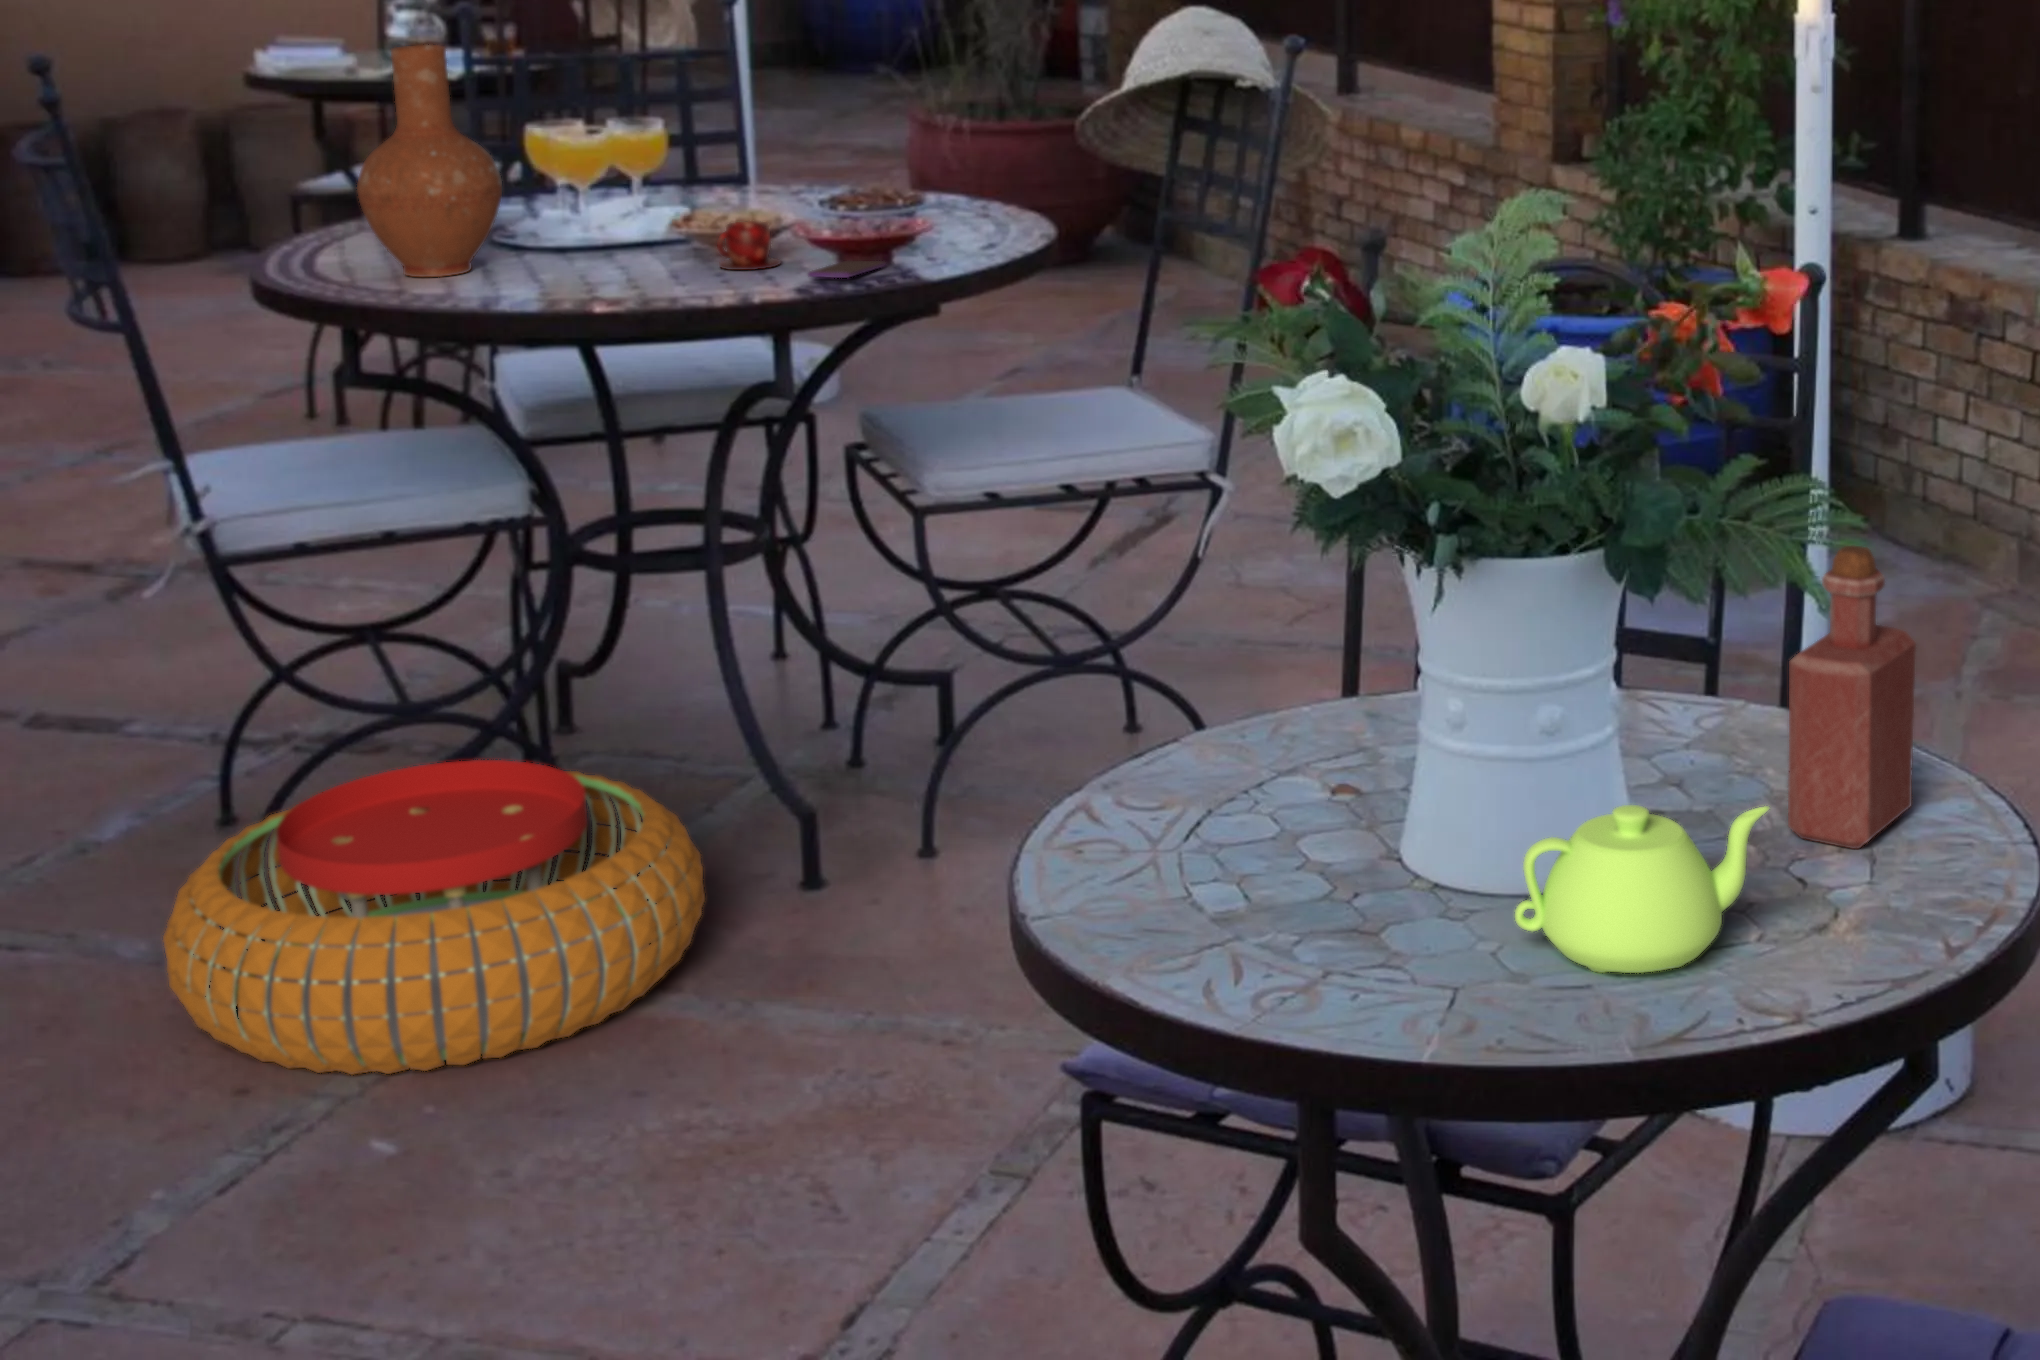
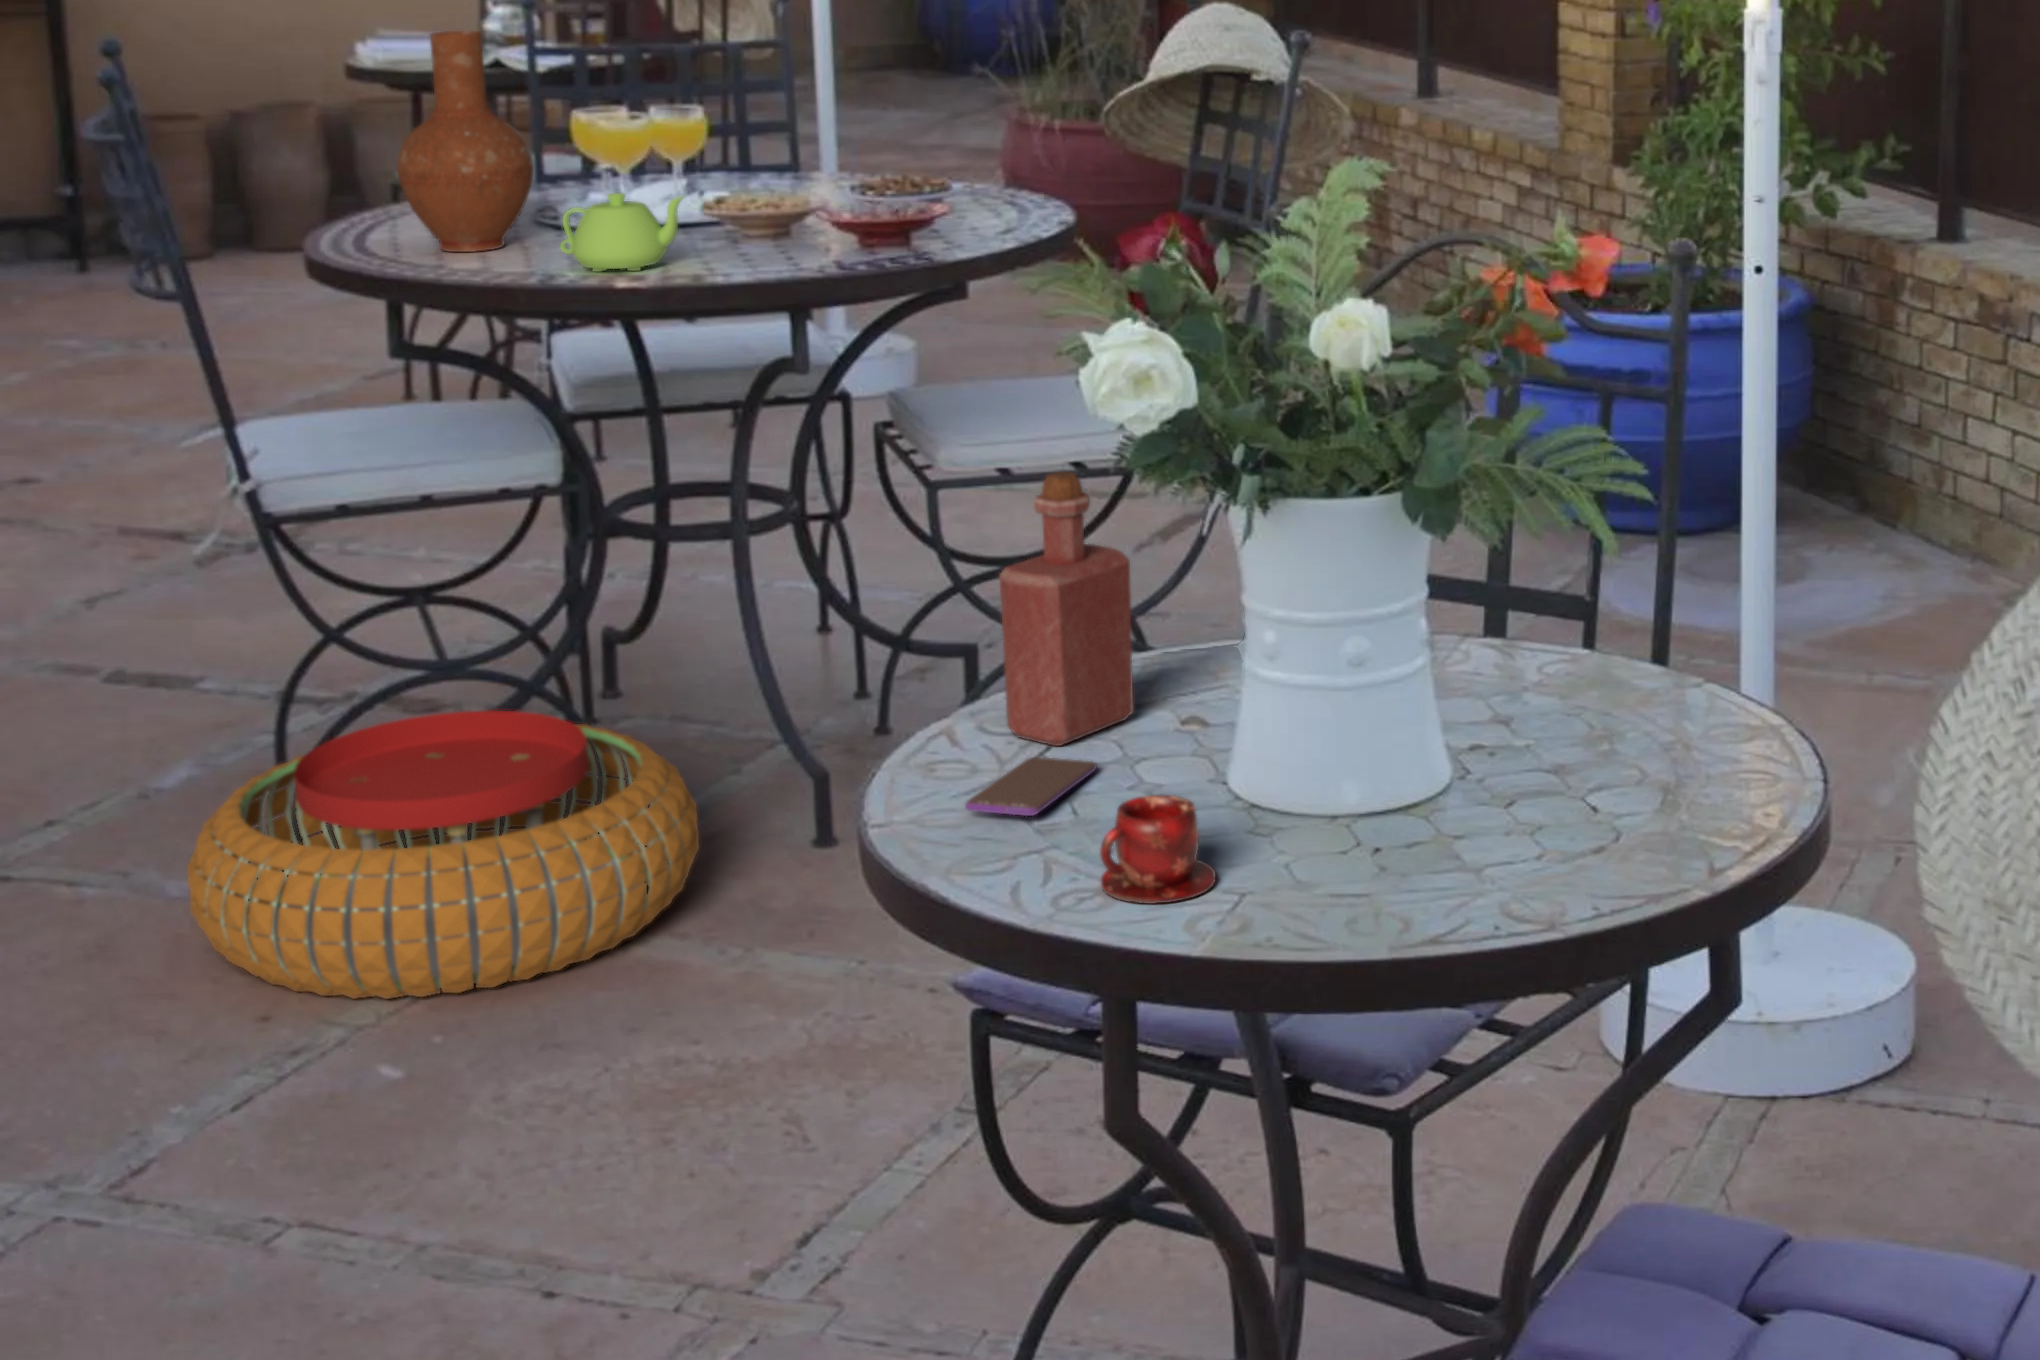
teacup: present [717,221,780,270] -> present [1100,795,1216,904]
smartphone: present [808,261,885,278] -> present [965,757,1097,816]
bottle: present [1788,546,1916,849] -> present [999,472,1134,746]
teapot: present [1515,805,1769,973] -> present [560,193,683,272]

